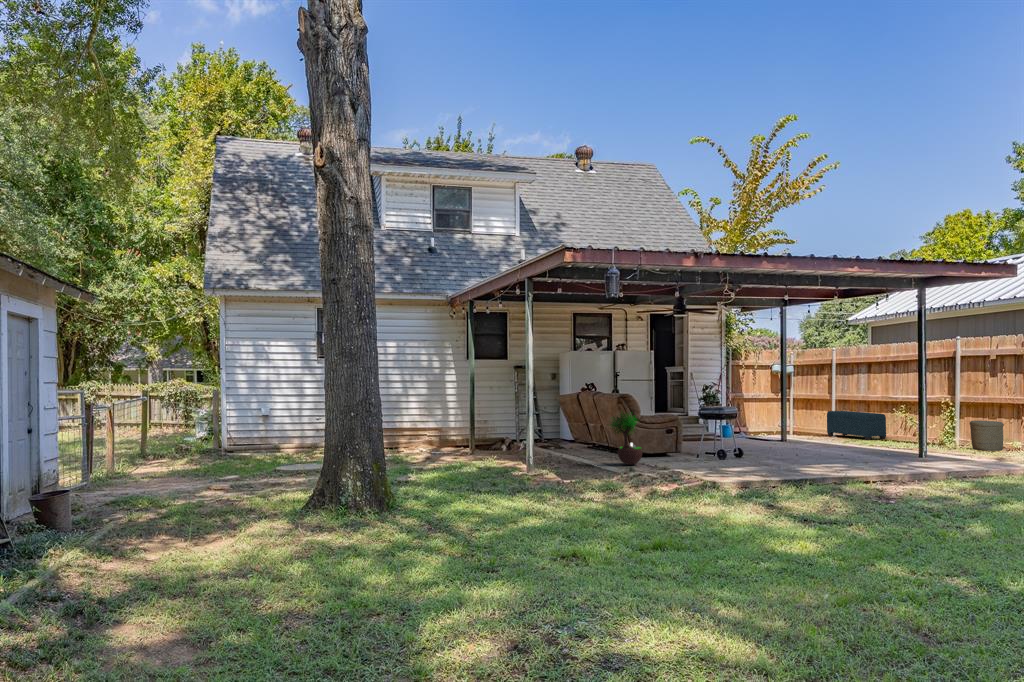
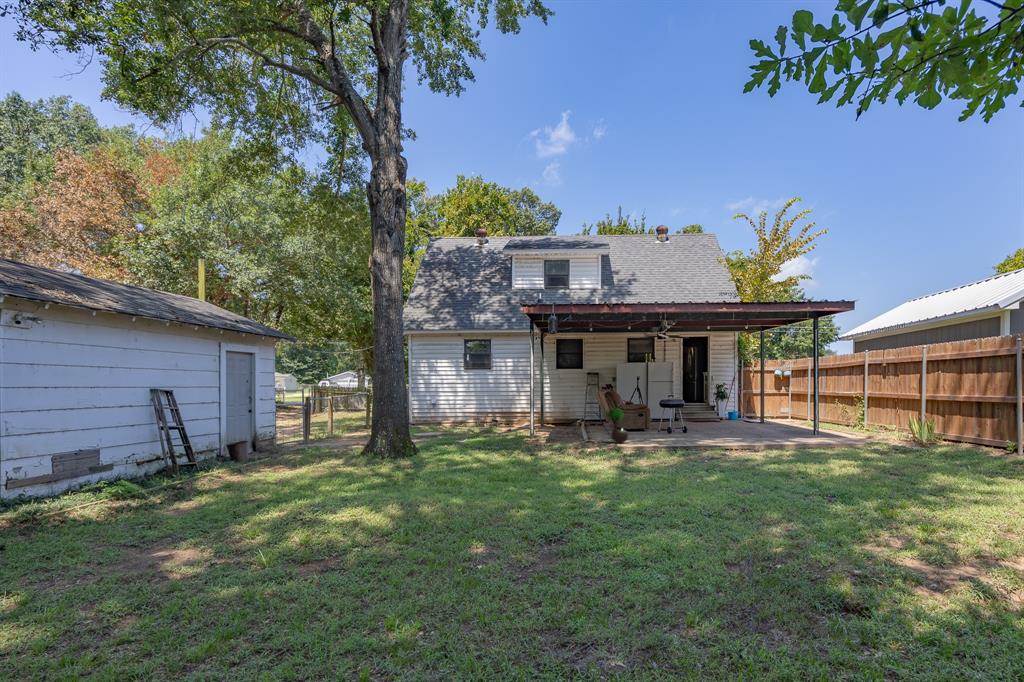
bench: present [827,411,886,440] -> none [840,418,885,443]
woven basket: present [970,421,1004,451] -> none [934,428,965,454]

